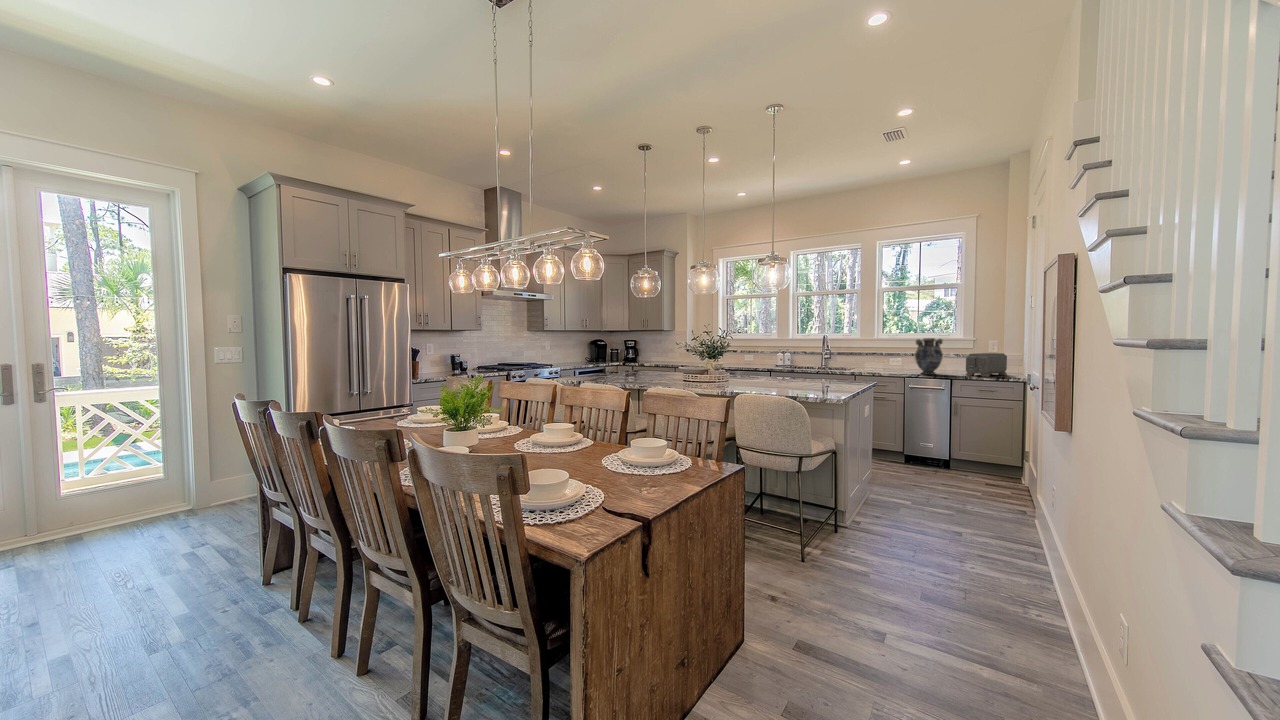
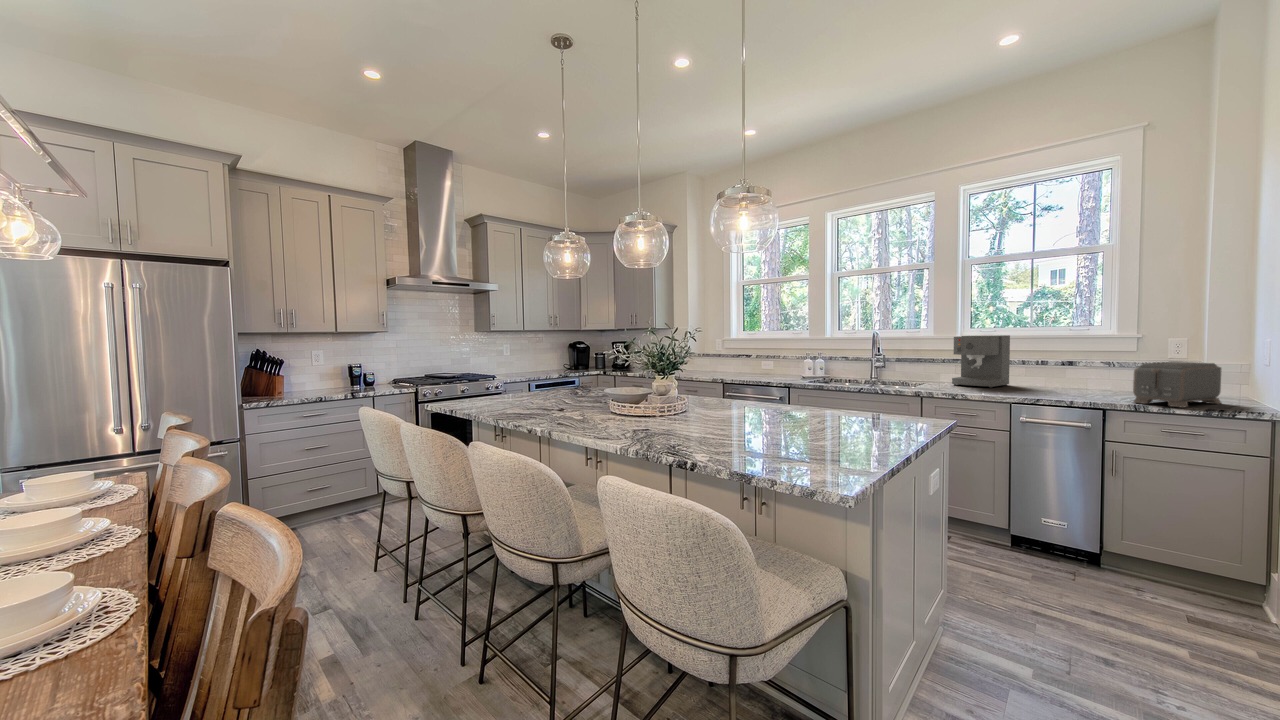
coffee maker: none [873,338,906,370] -> present [952,335,1010,388]
vase: present [915,338,943,374] -> none [1030,336,1084,399]

